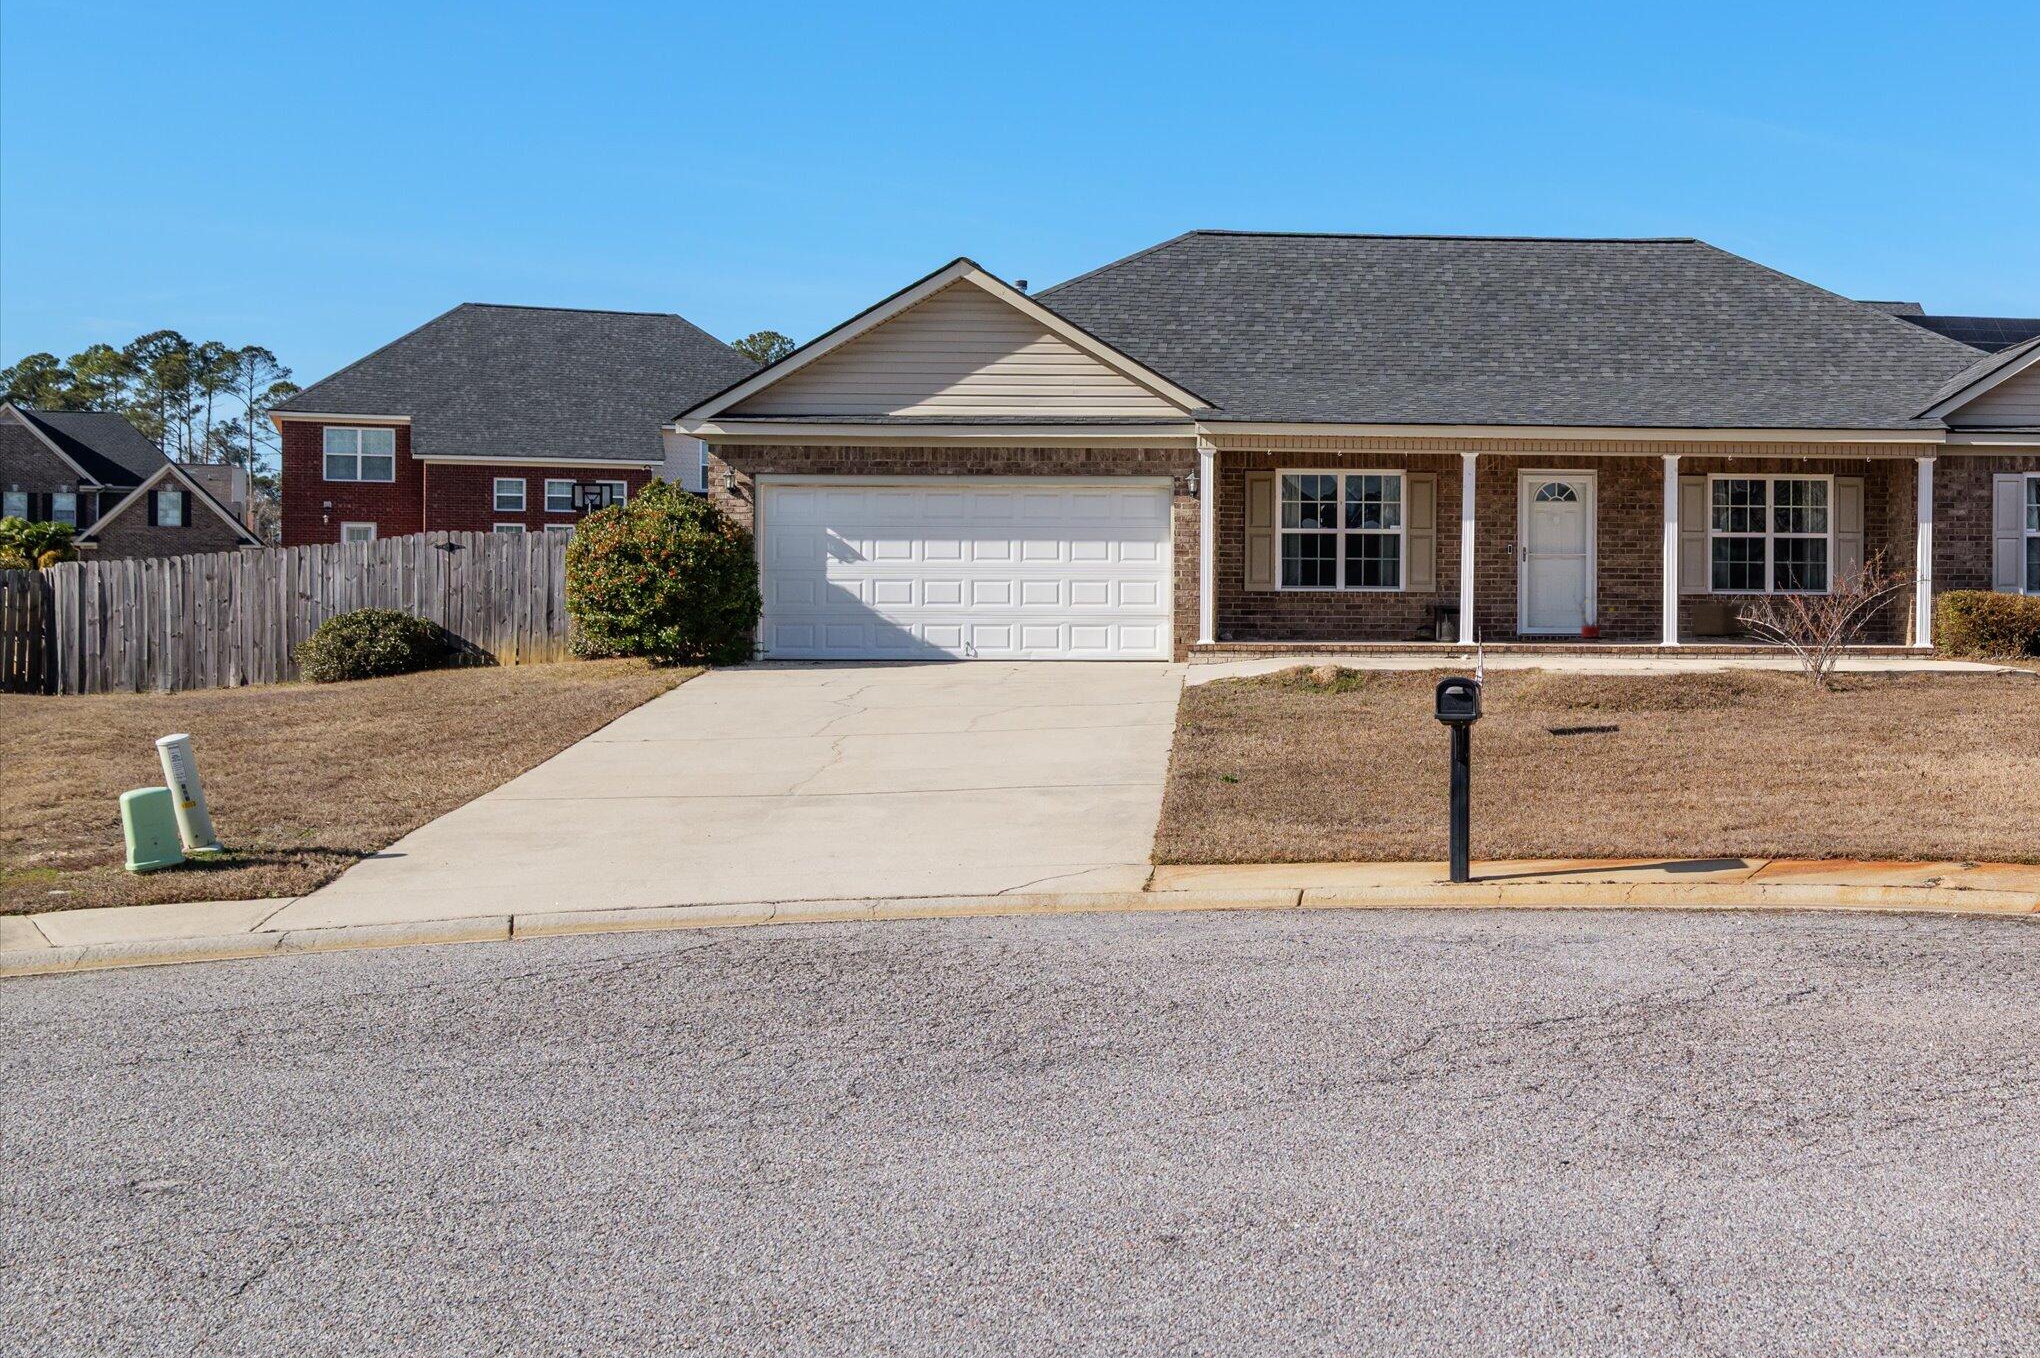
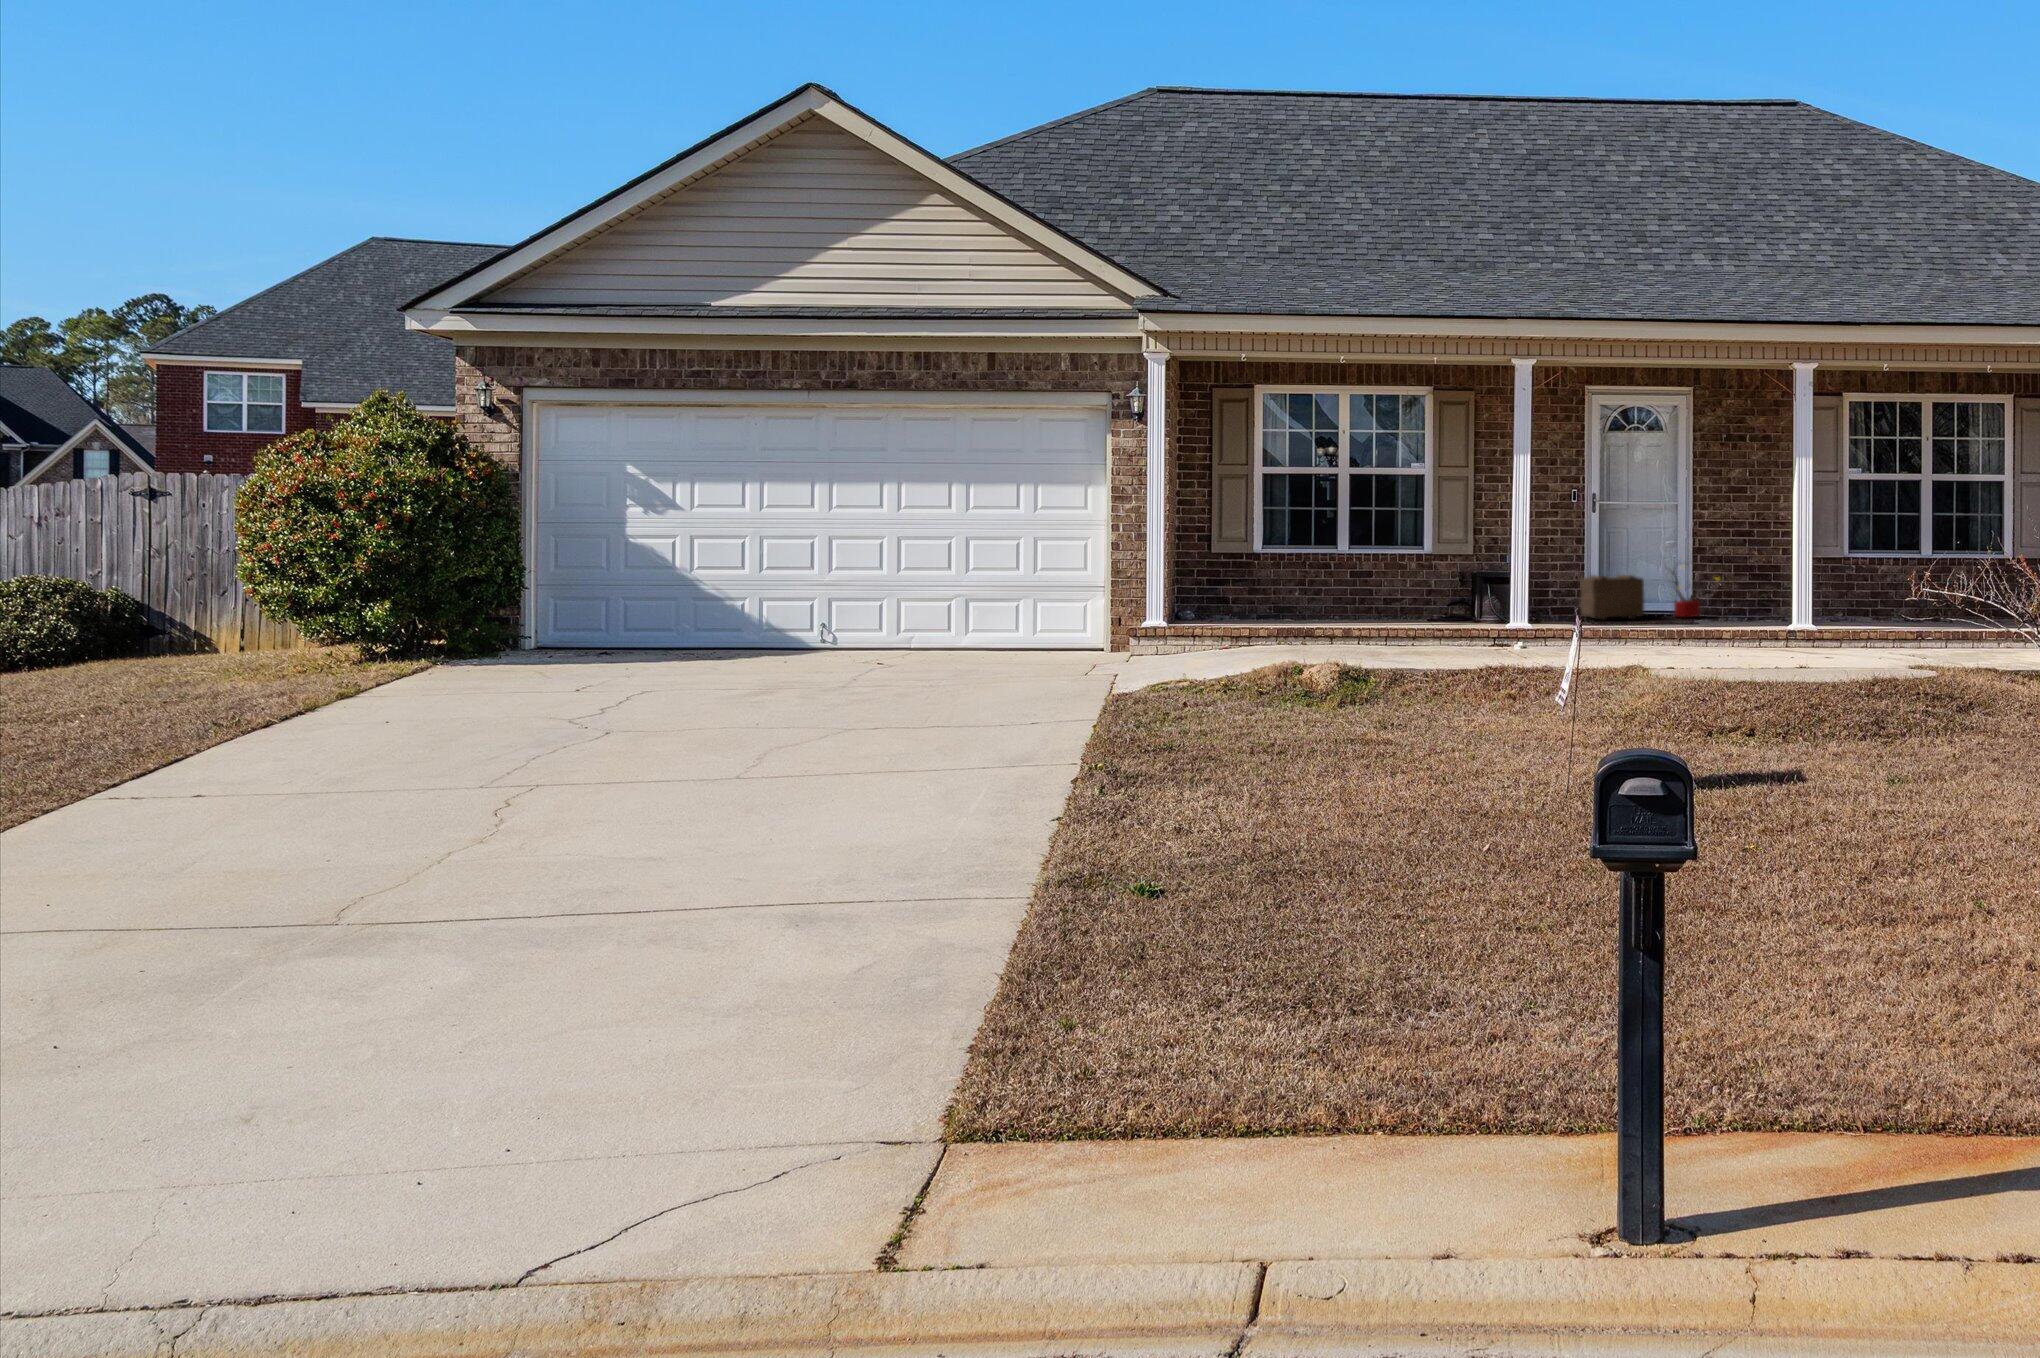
wooden crate: present [1692,604,1739,635] -> present [1580,575,1644,619]

